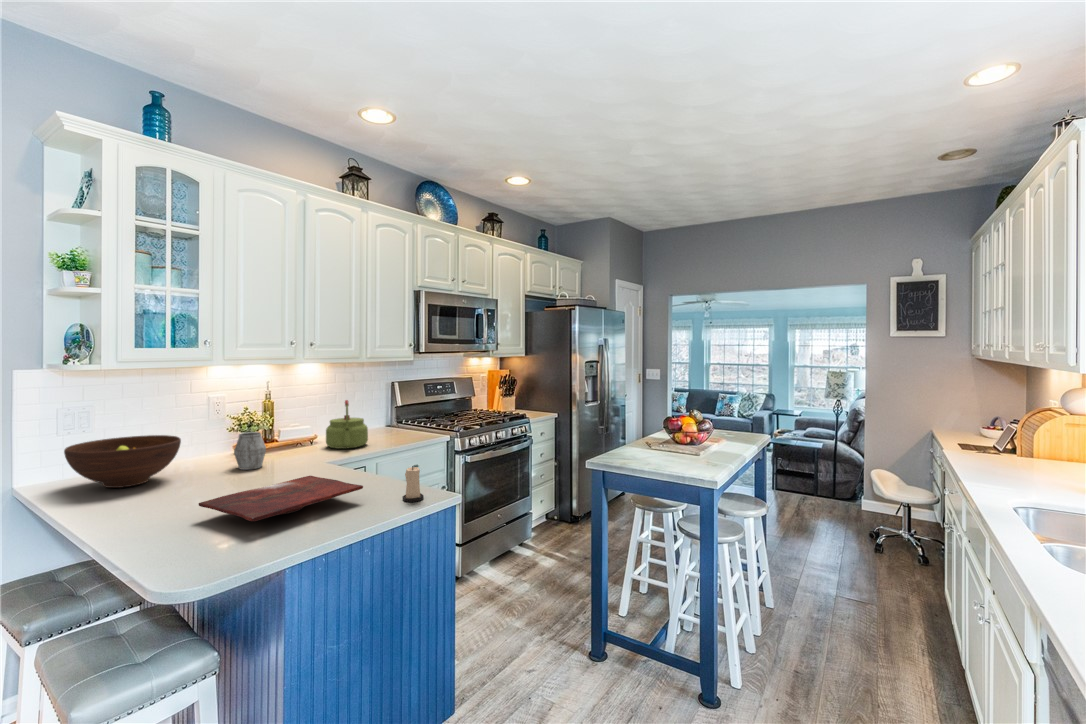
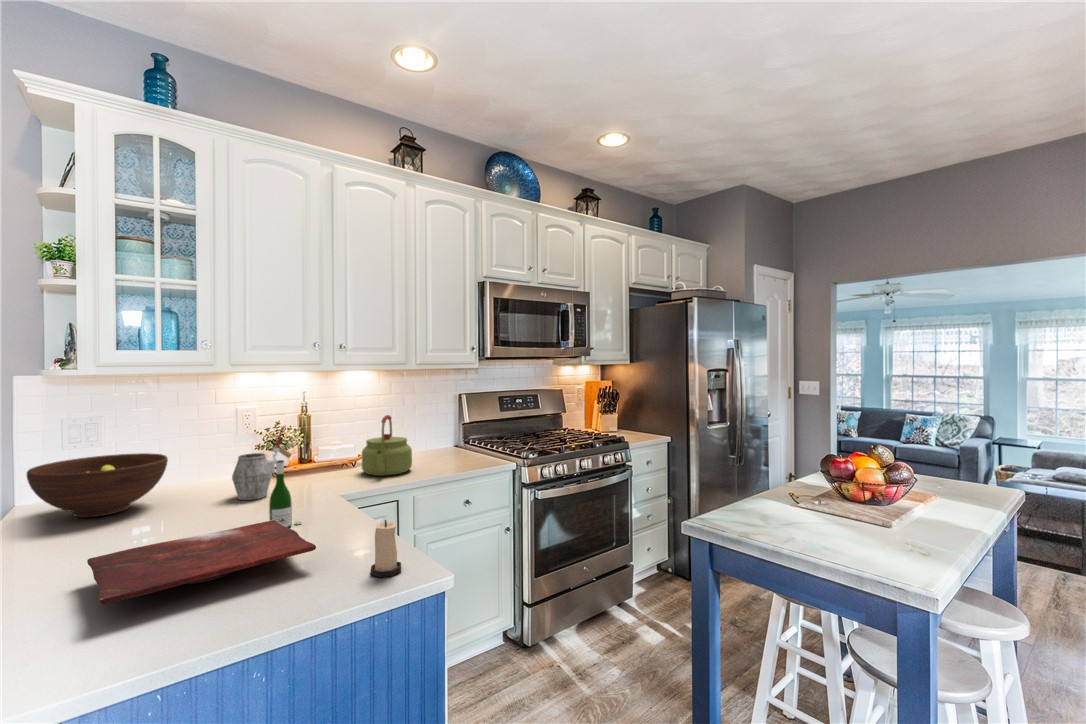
wine bottle: none [292,407,318,485] -> present [267,426,302,527]

